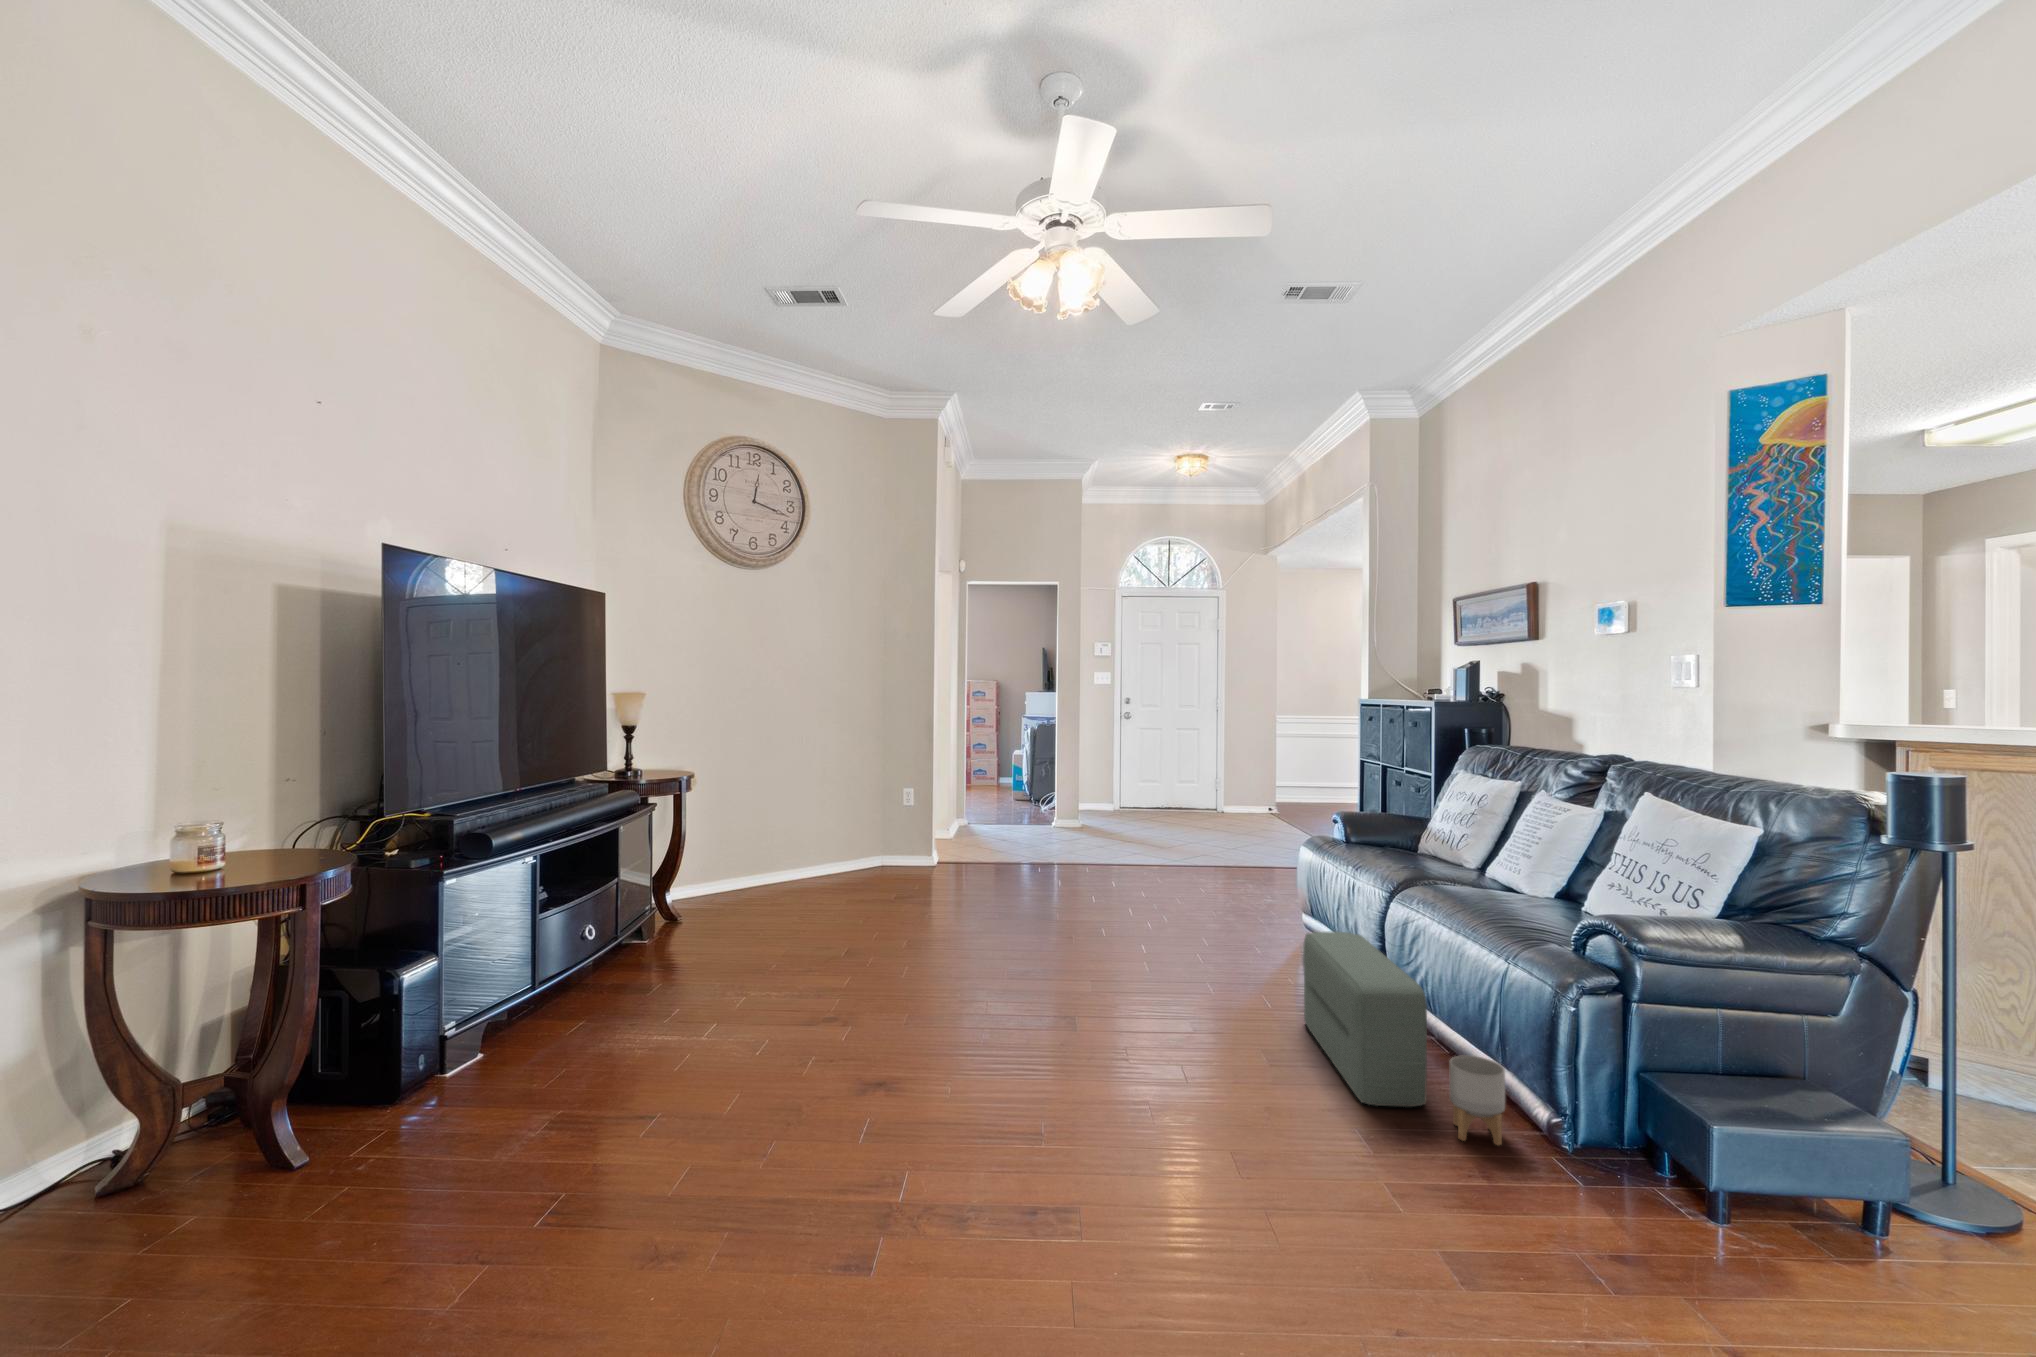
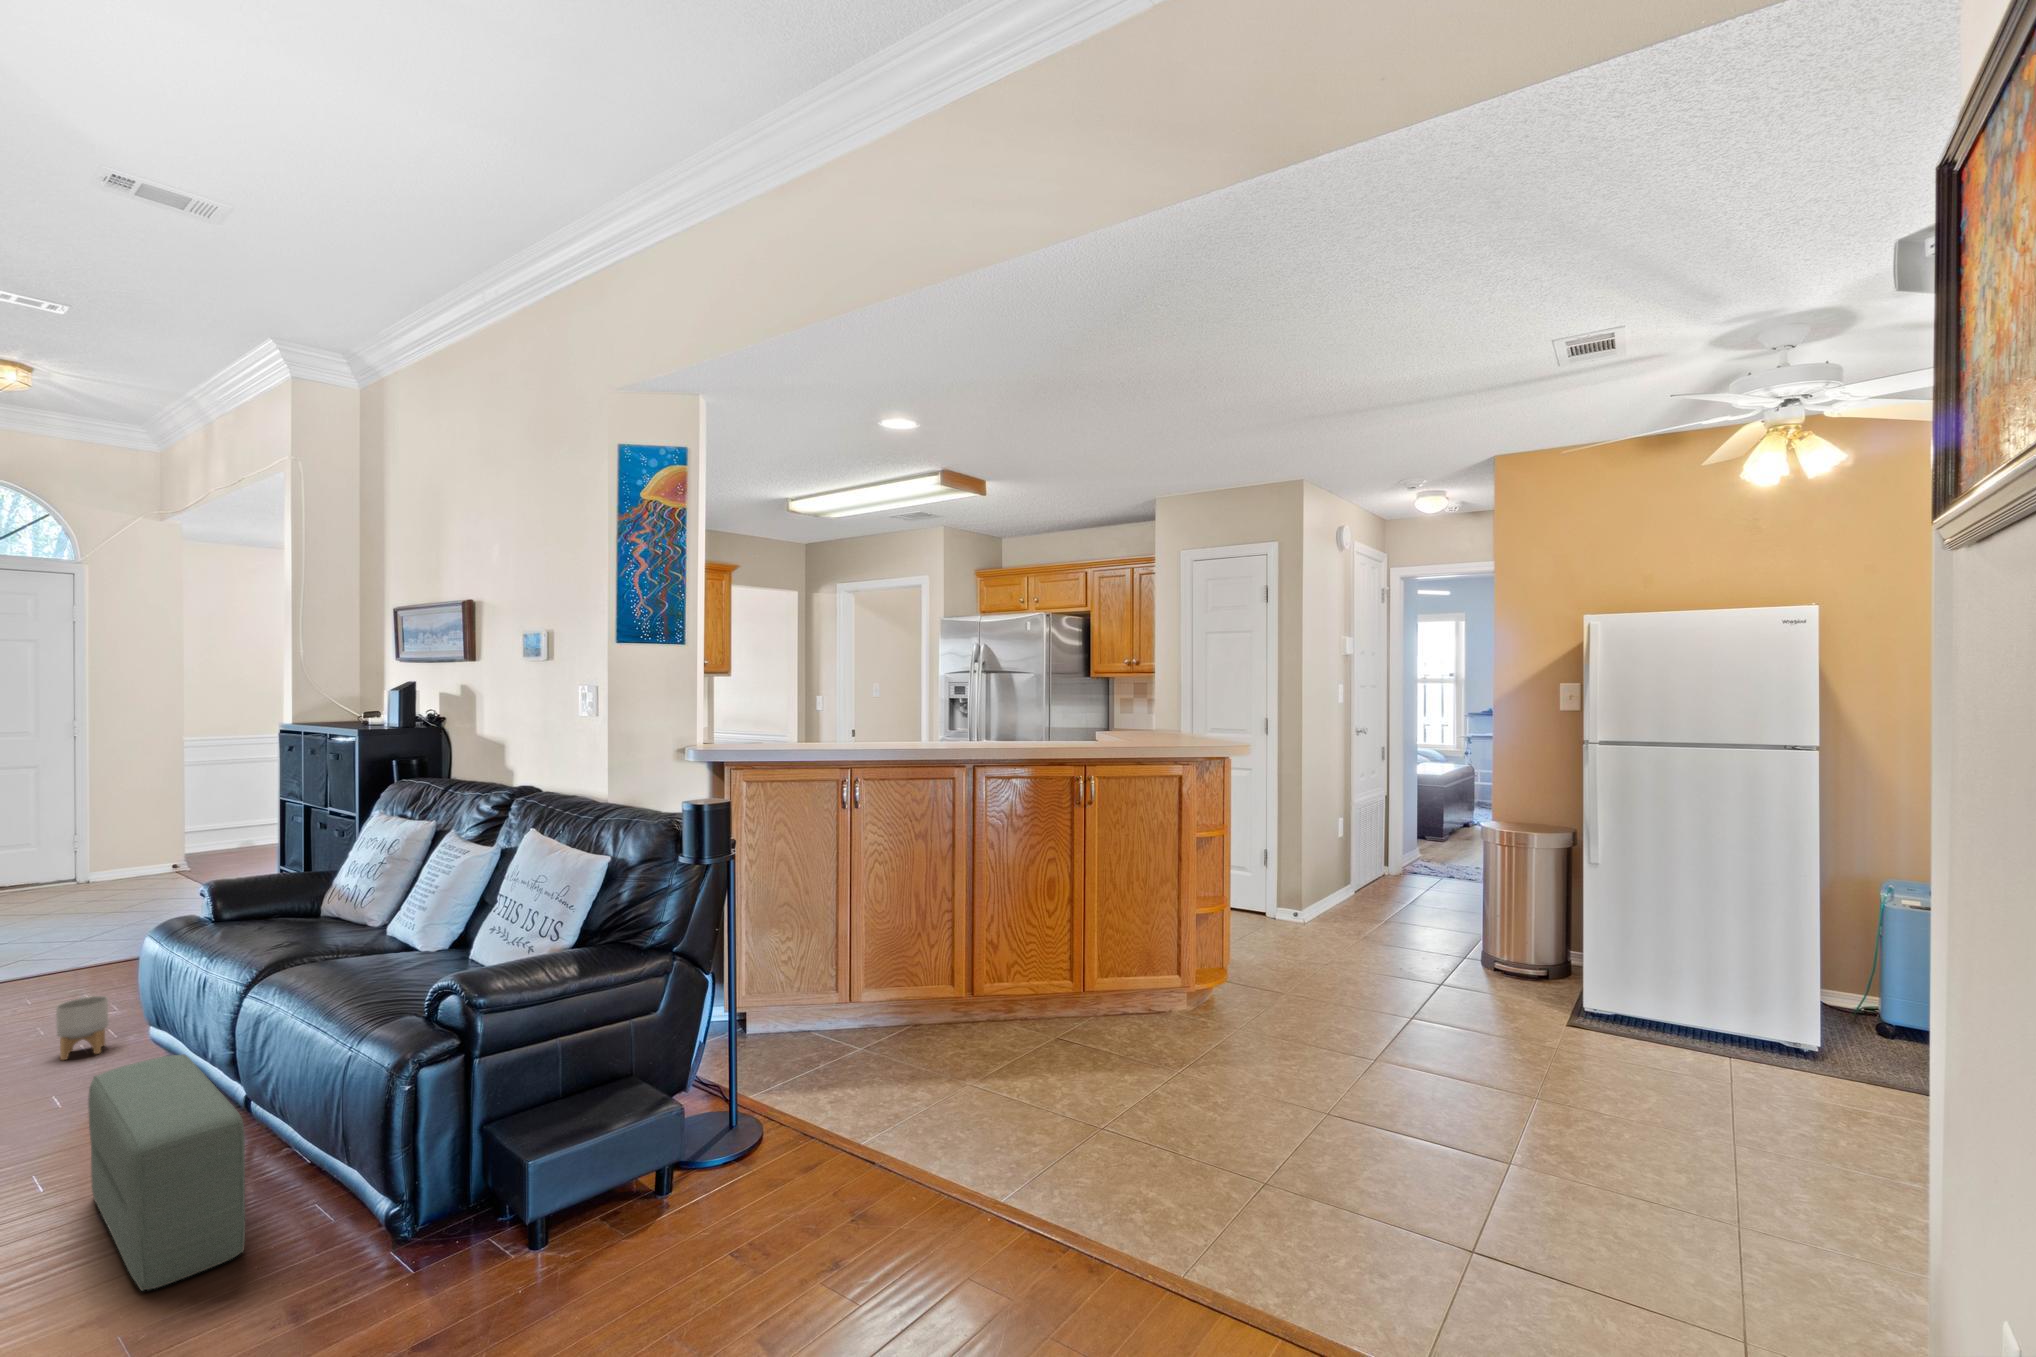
planter: present [1450,1055,1505,1145] -> present [56,996,109,1060]

